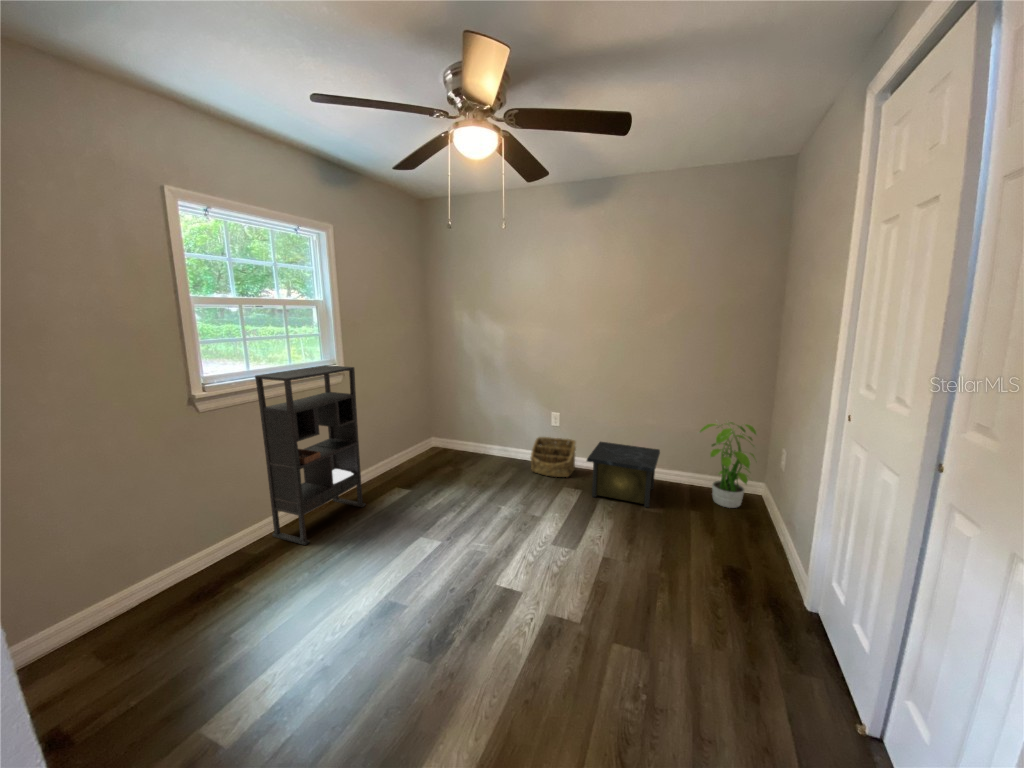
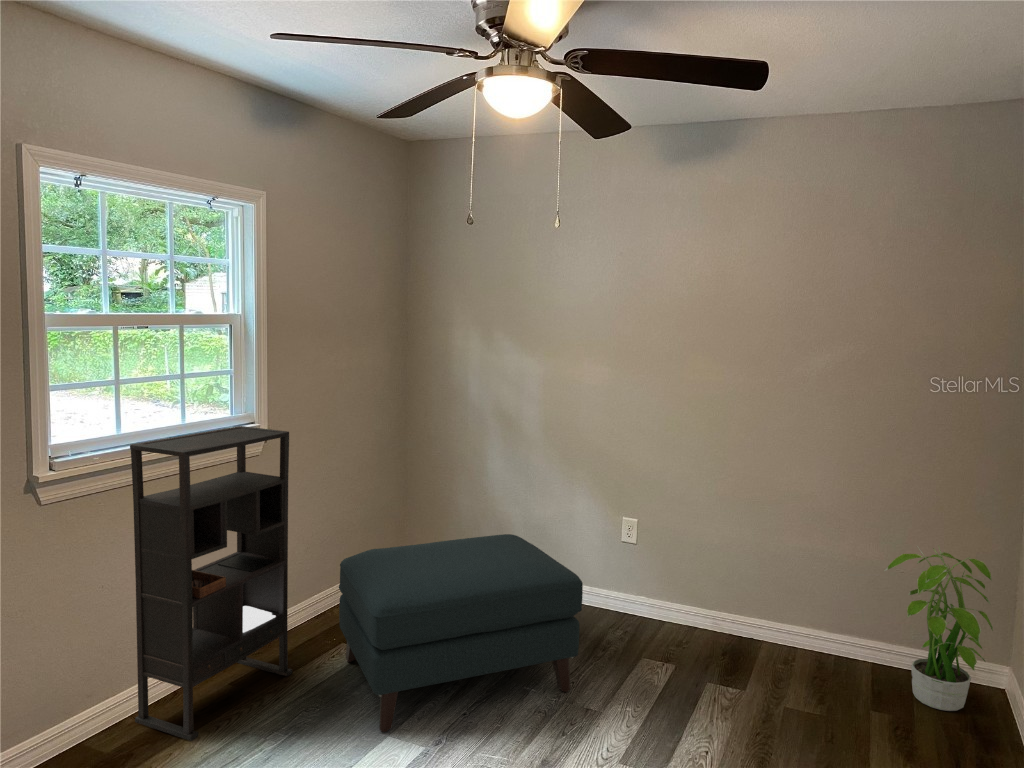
ottoman: none [390,423,529,535] -> present [339,534,583,732]
basket: present [531,437,576,477] -> none [581,561,664,637]
nightstand: present [587,442,660,507] -> none [683,575,816,703]

